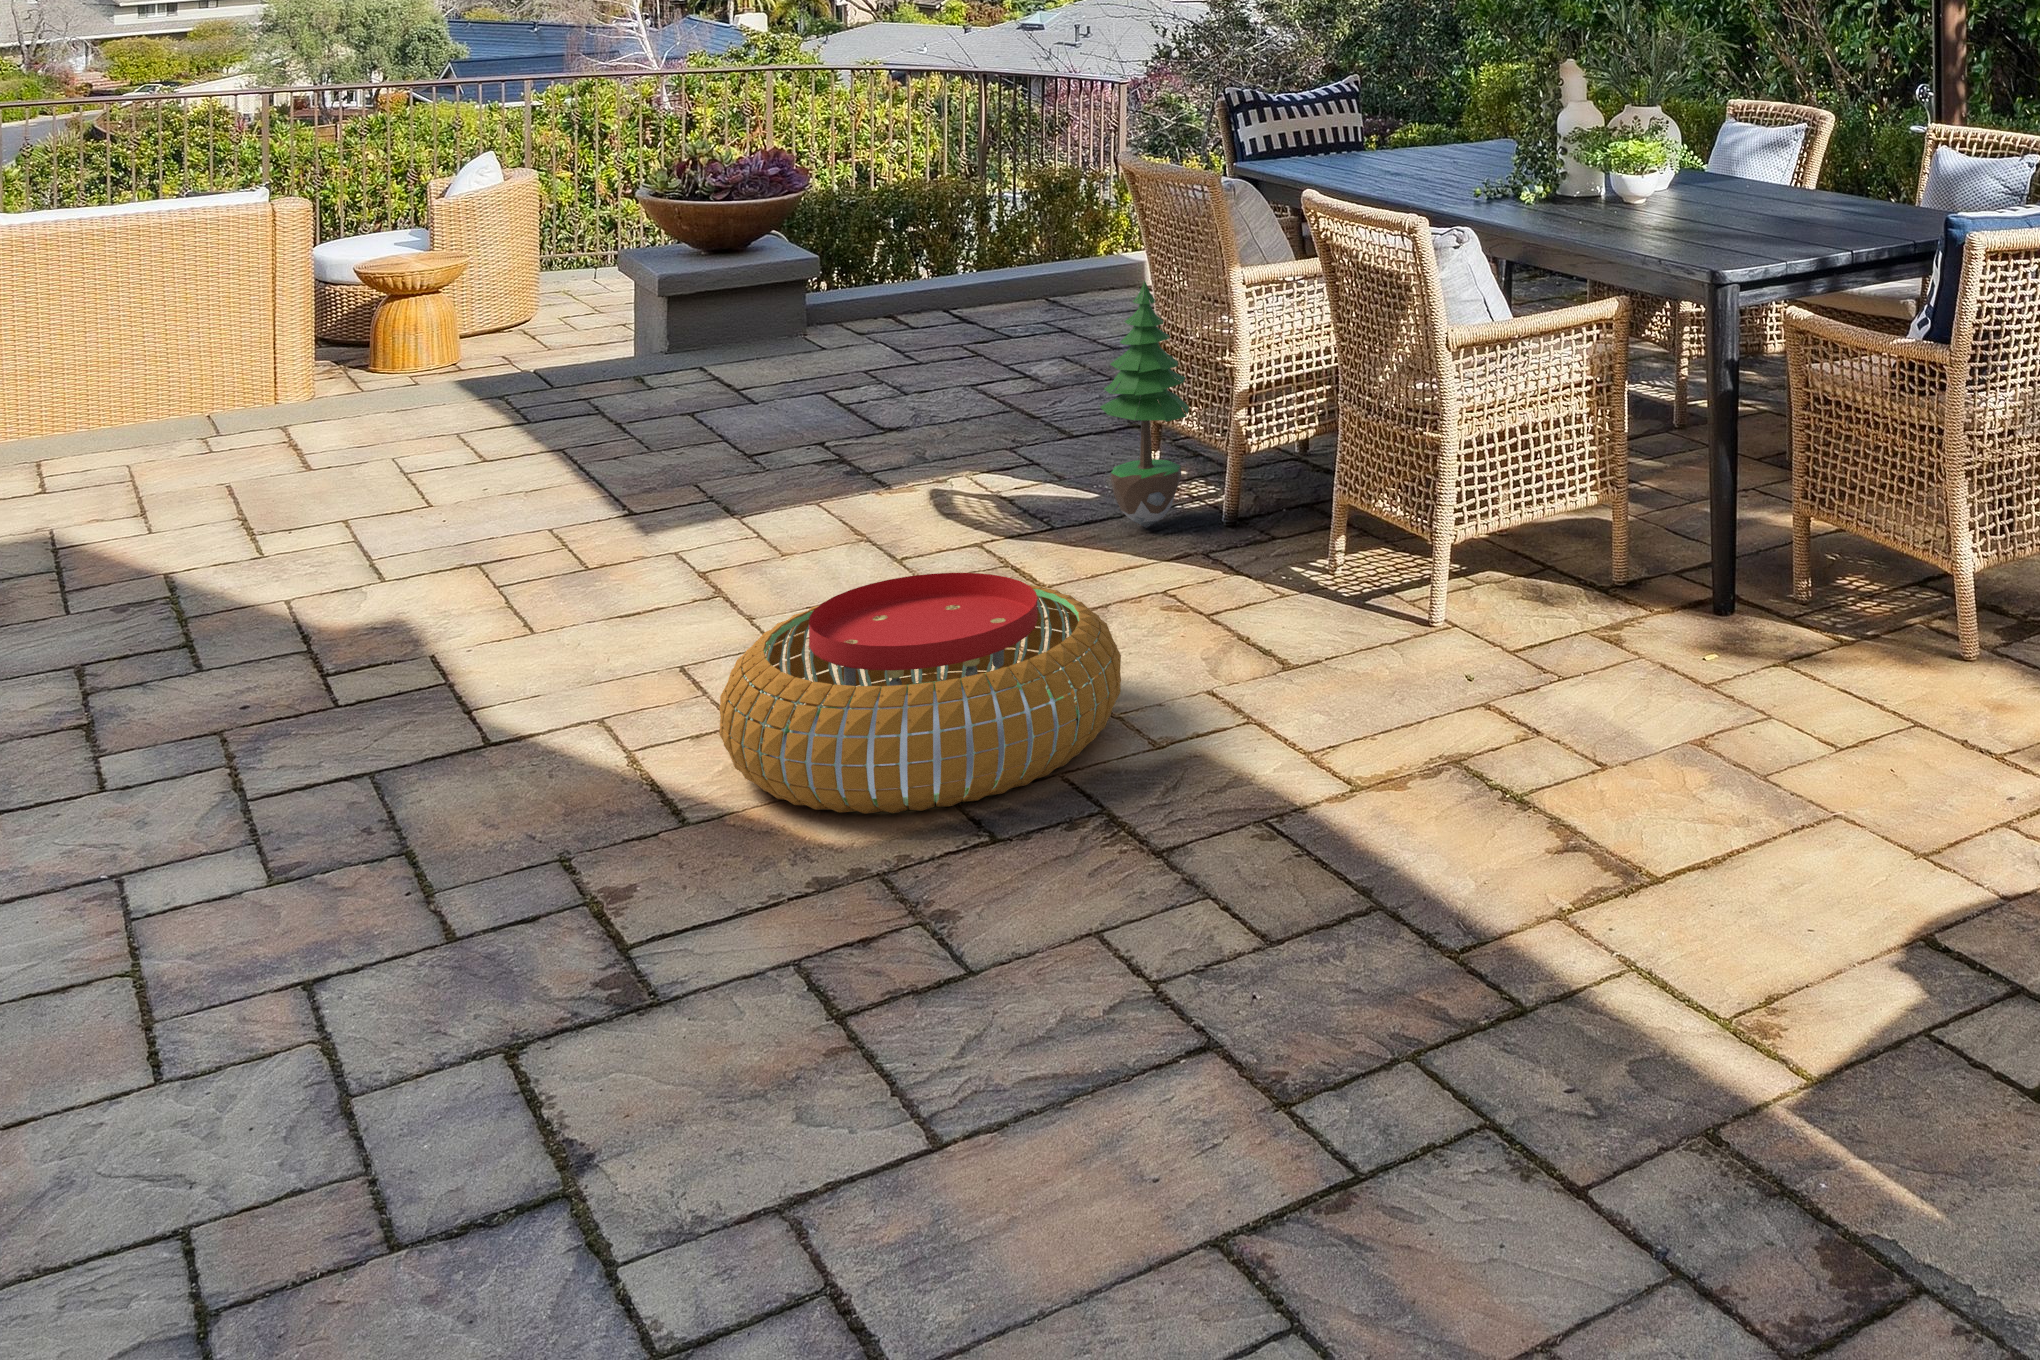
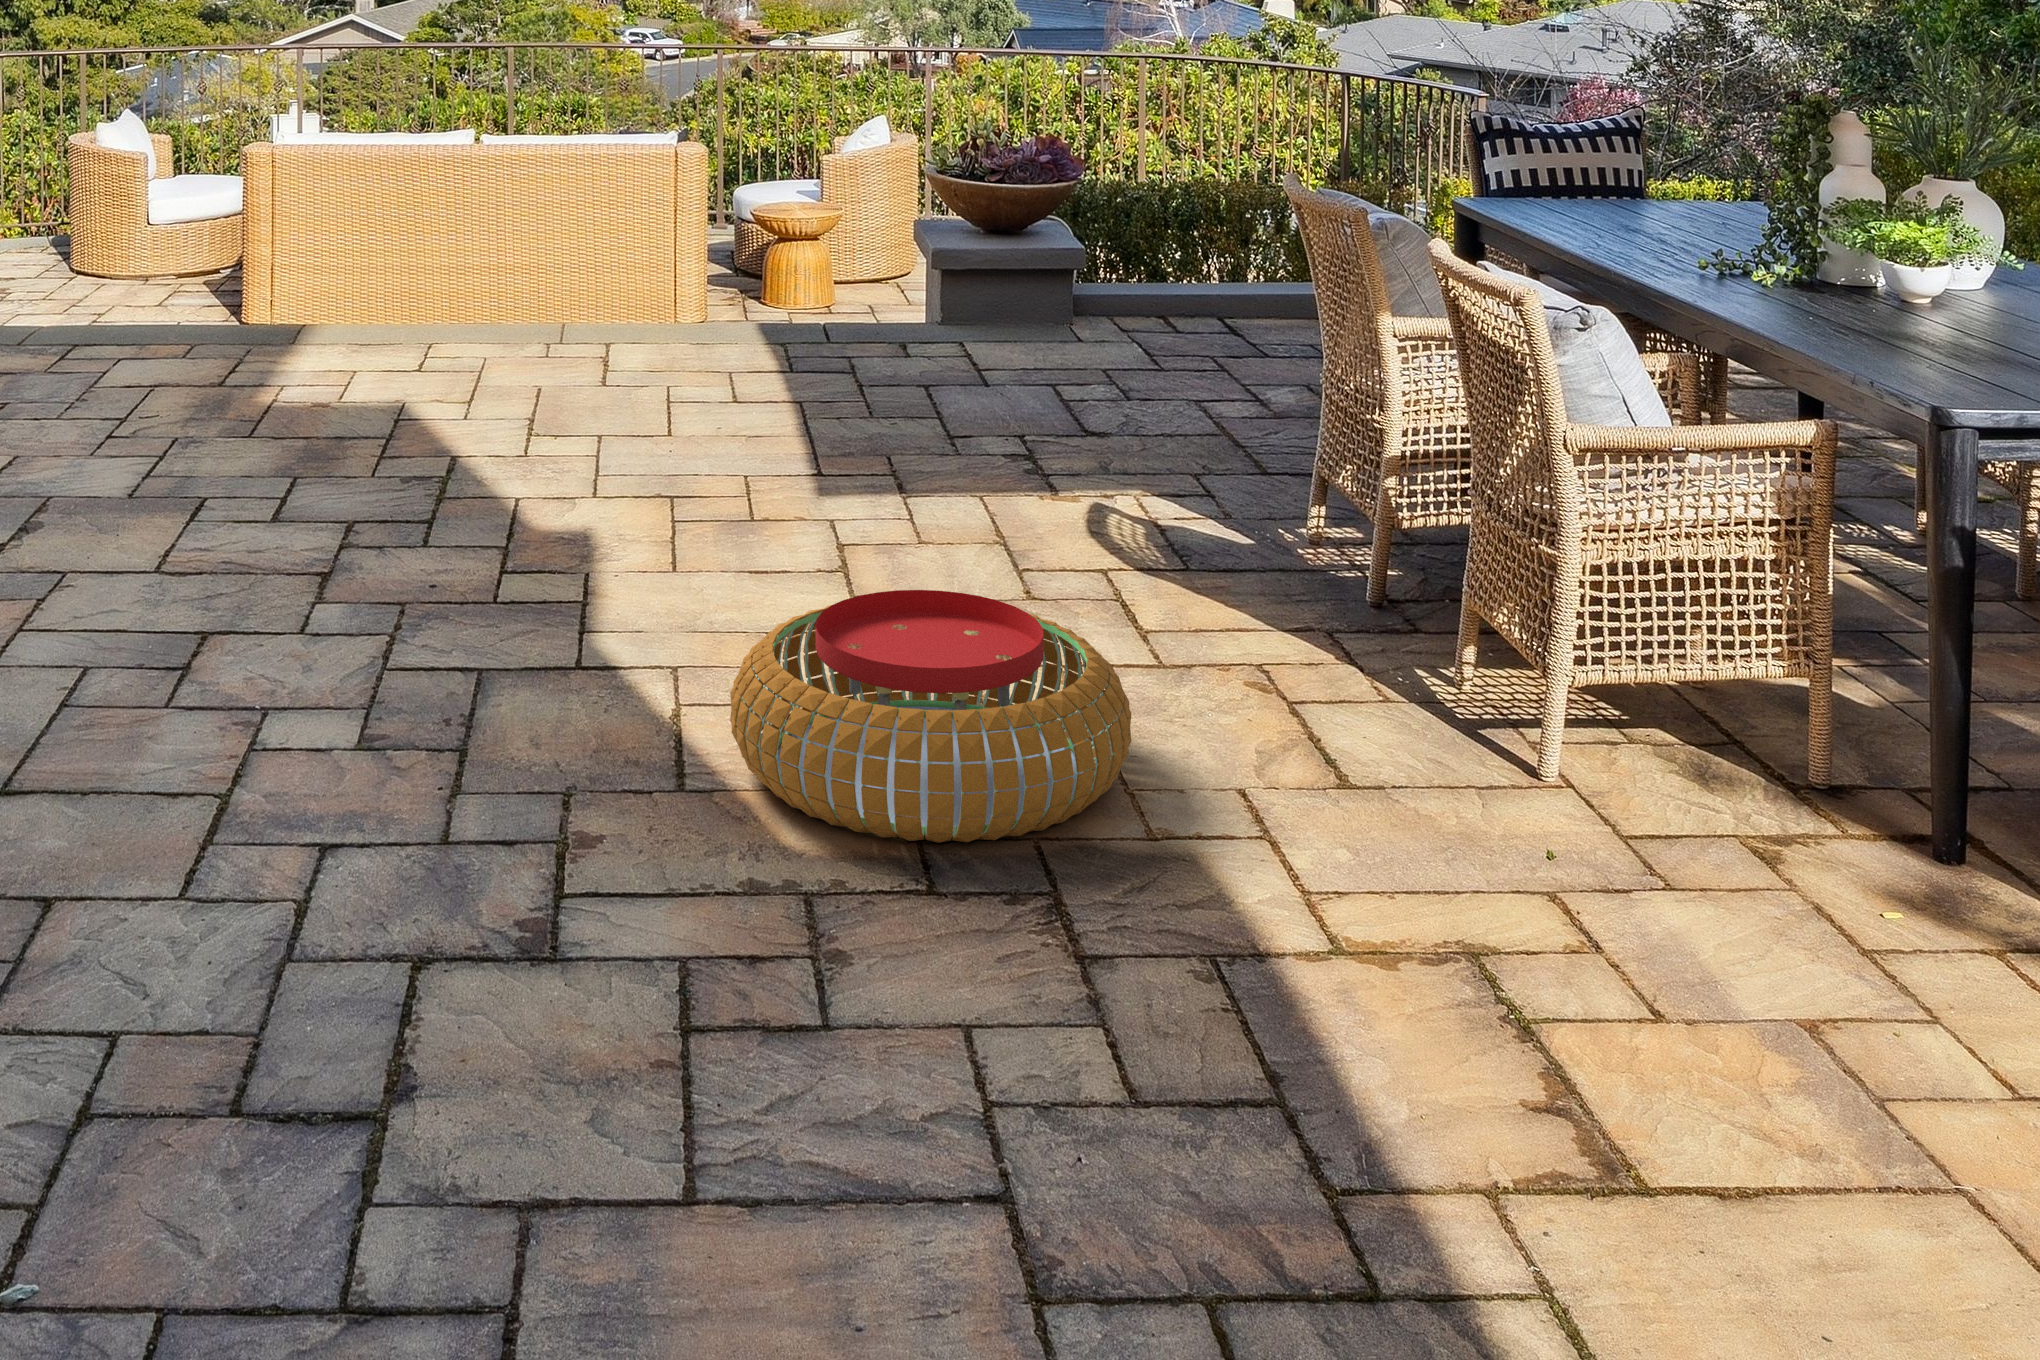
potted tree: present [1100,281,1189,528] -> none [1236,316,1337,589]

